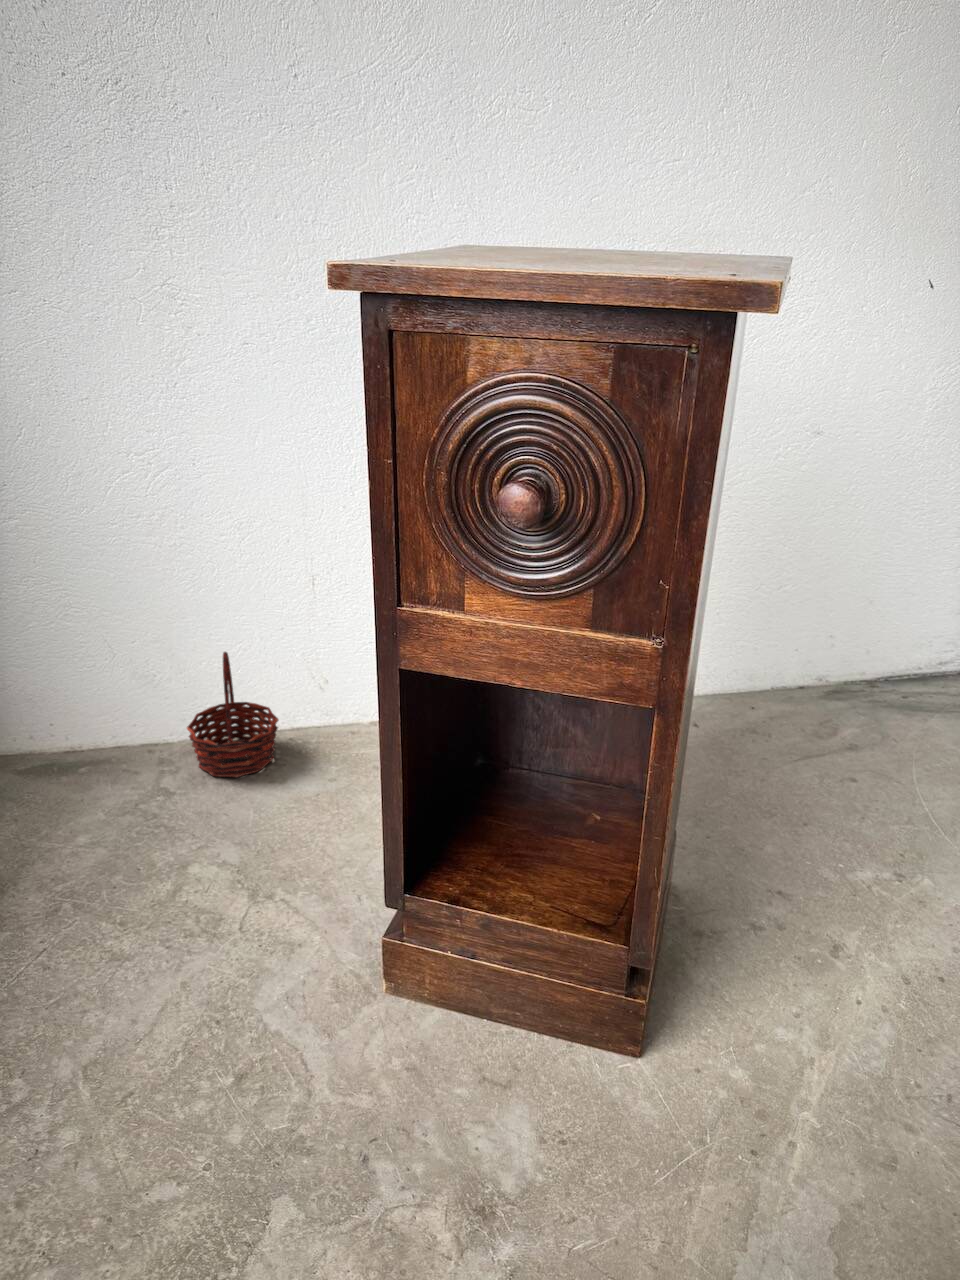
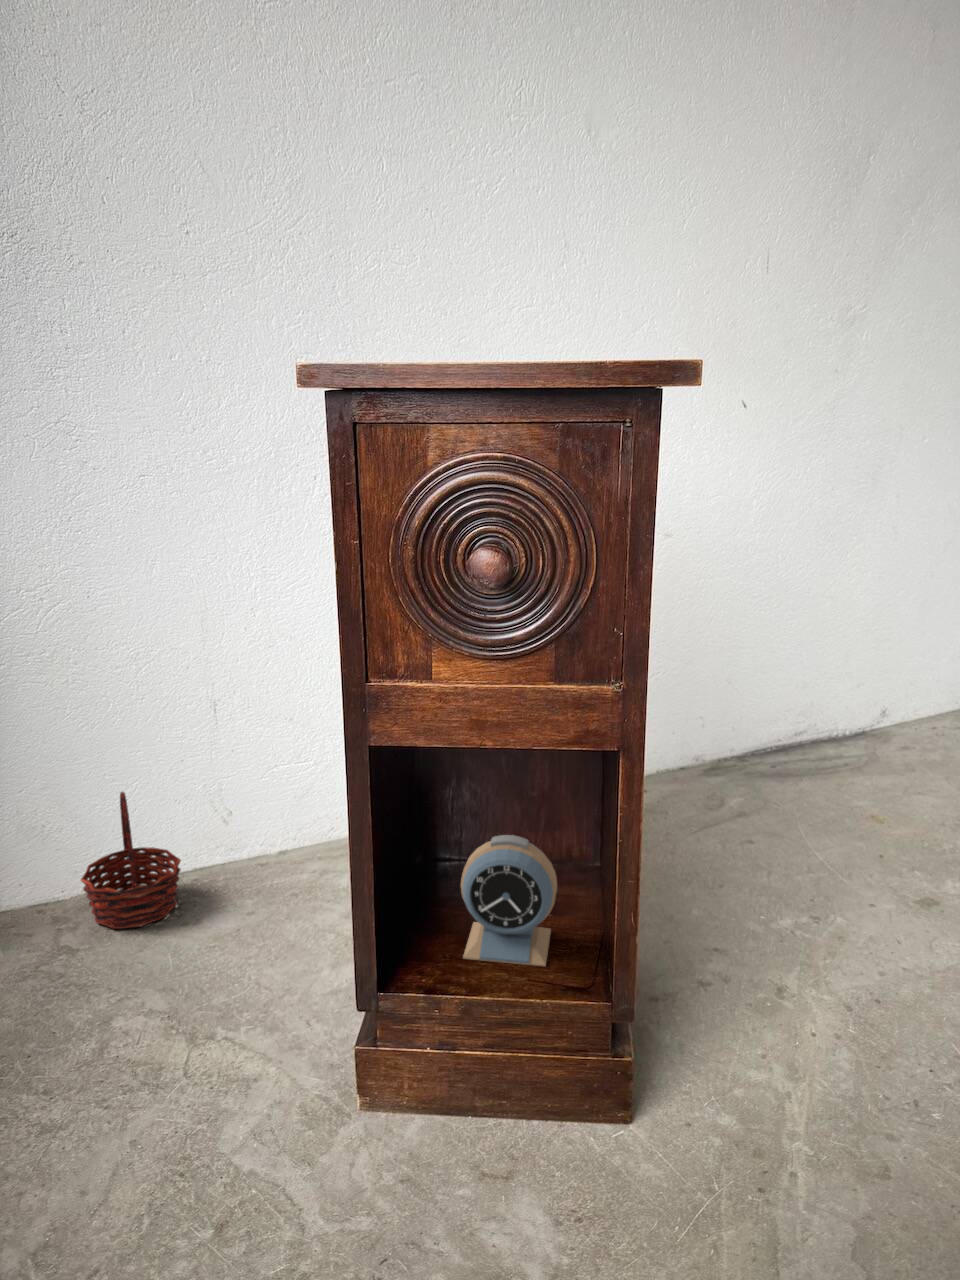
alarm clock: none [498,760,600,894] -> present [461,835,557,966]

